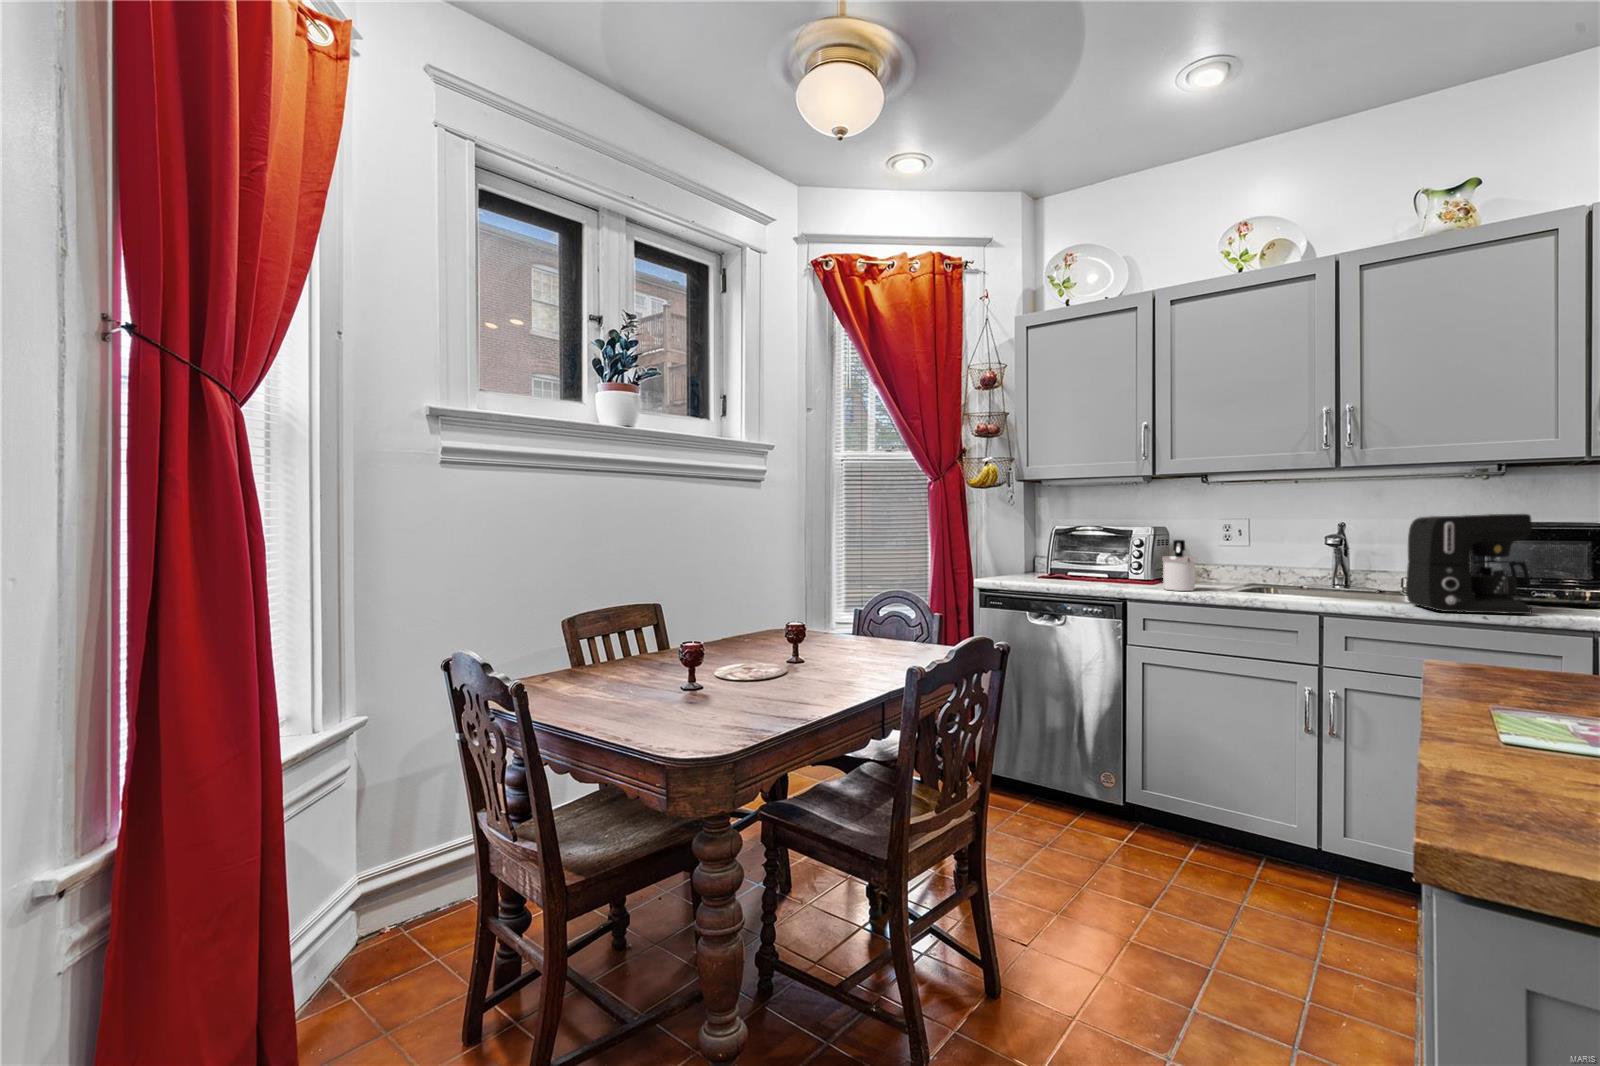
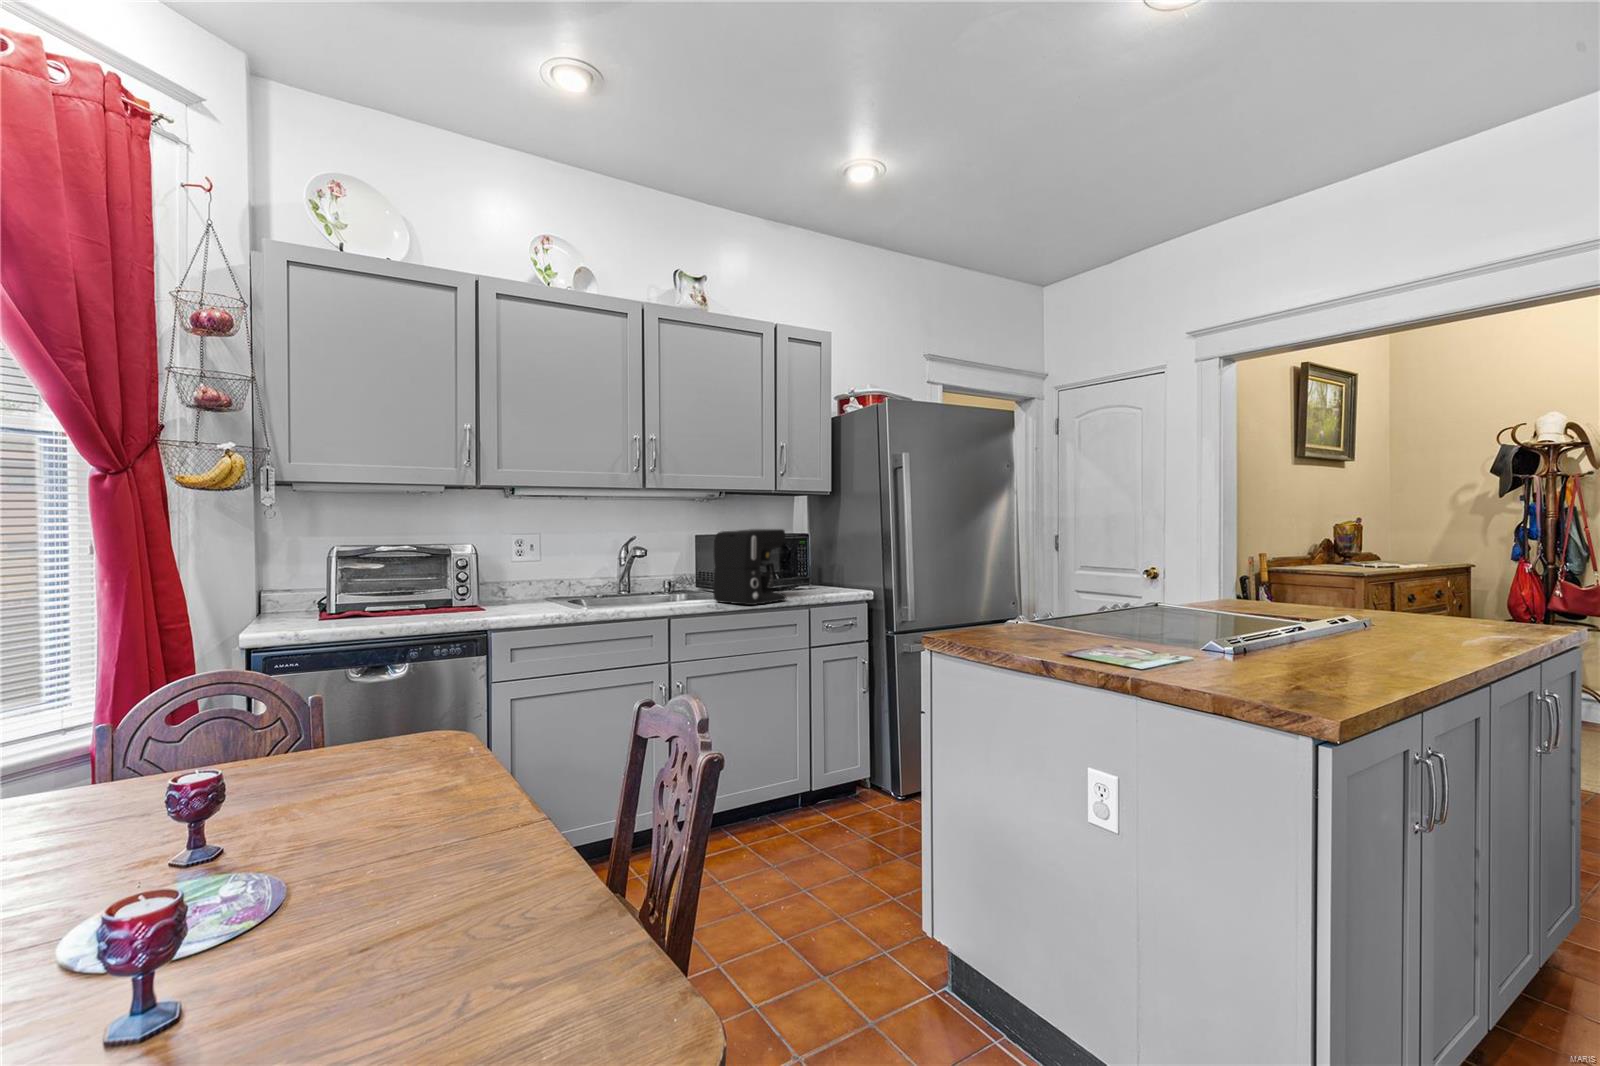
soap dispenser: present [1162,540,1196,591] -> none [510,557,546,614]

